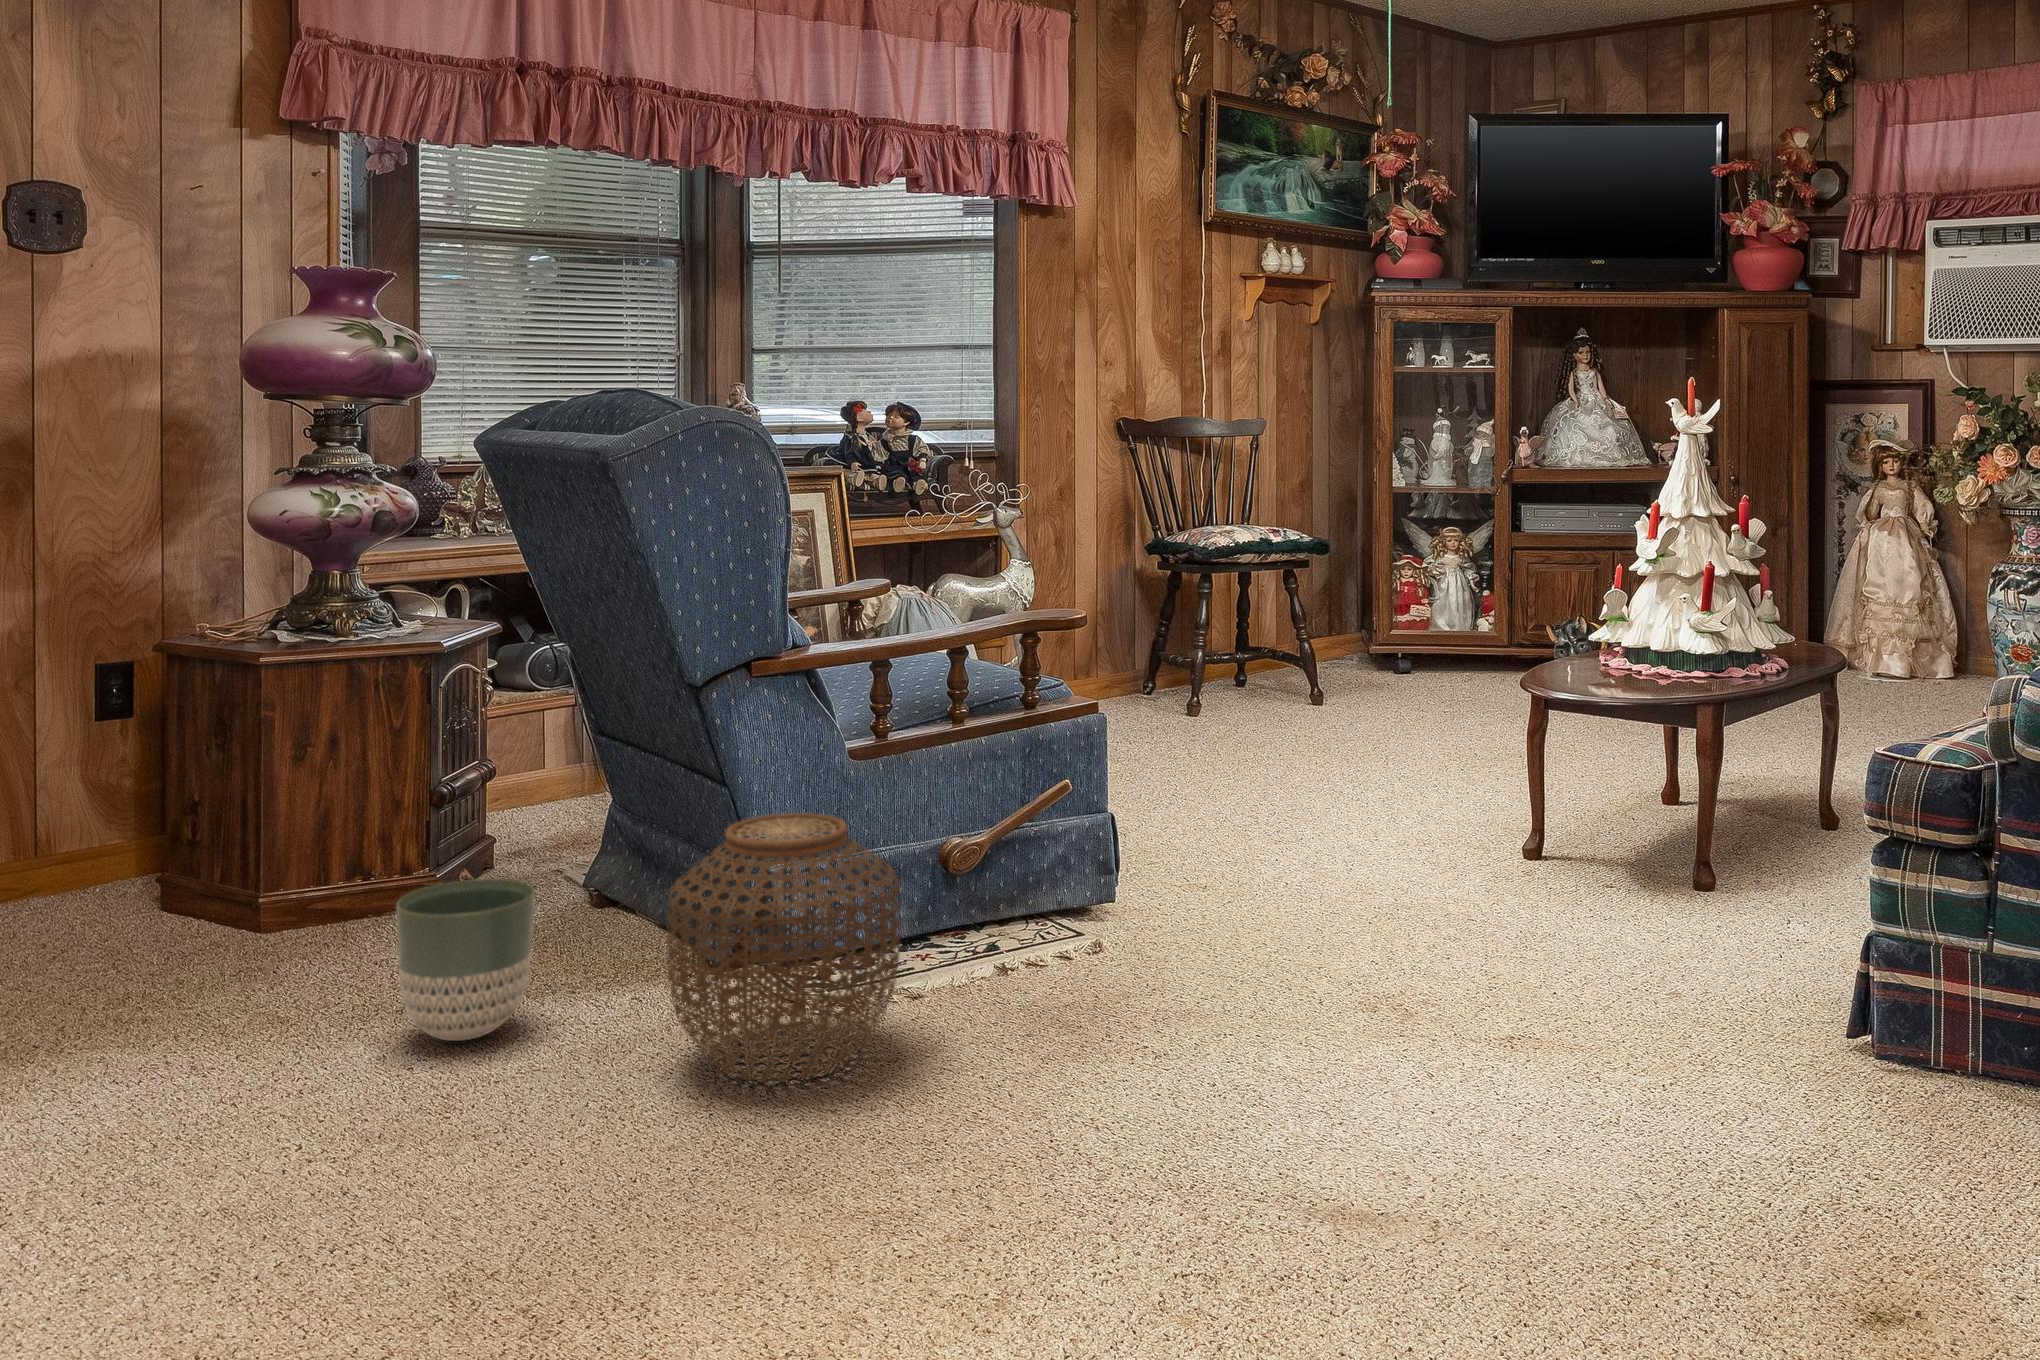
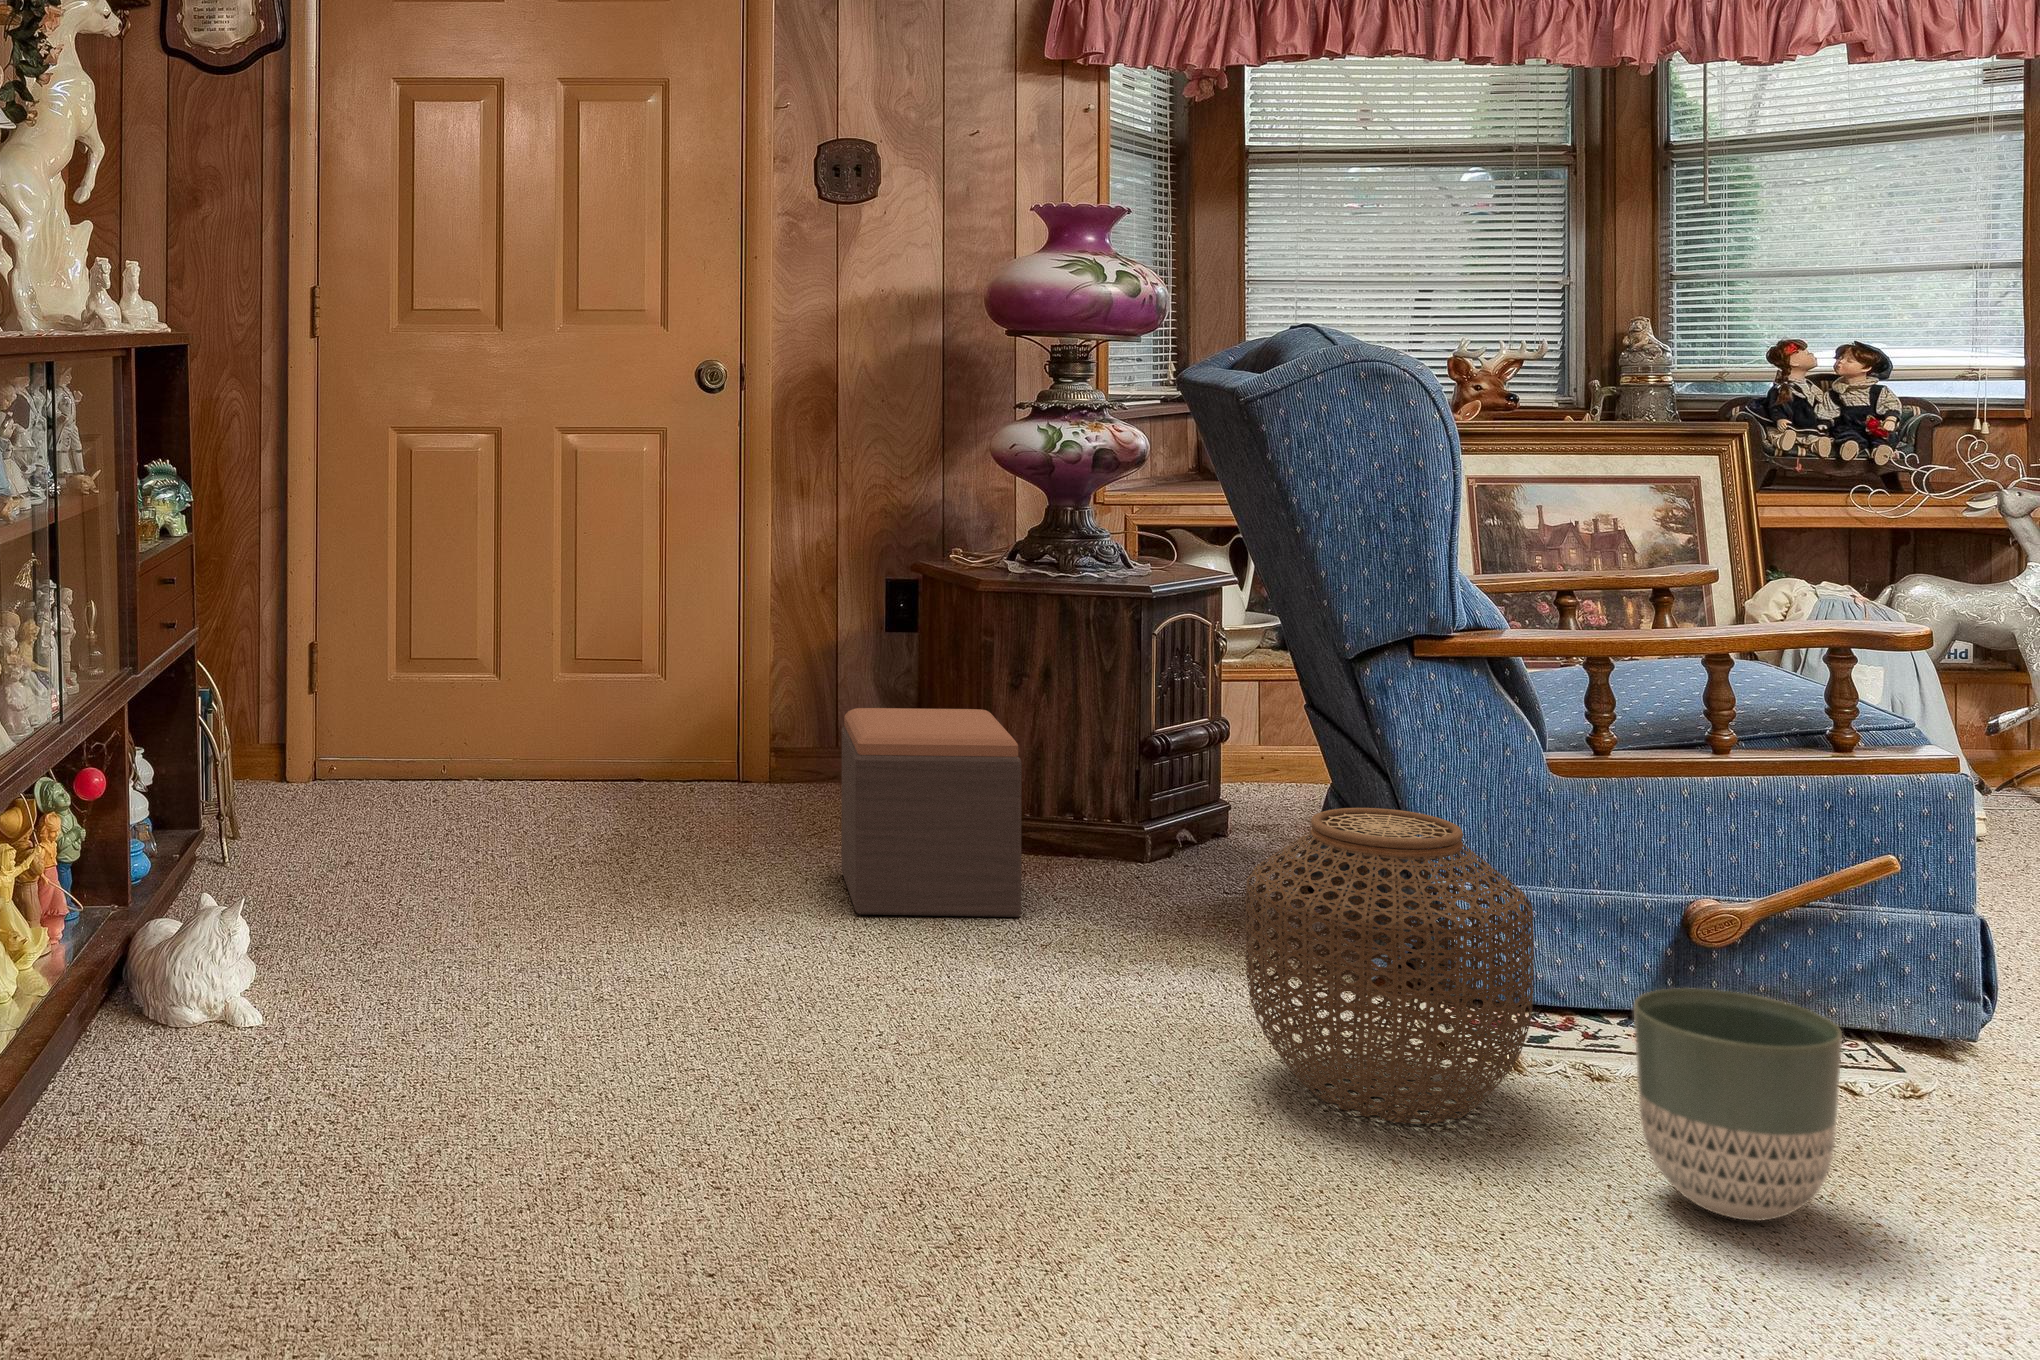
footstool: none [108,786,349,1032] -> present [841,708,1022,917]
planter: present [396,879,535,1041] -> present [1634,988,1842,1221]

